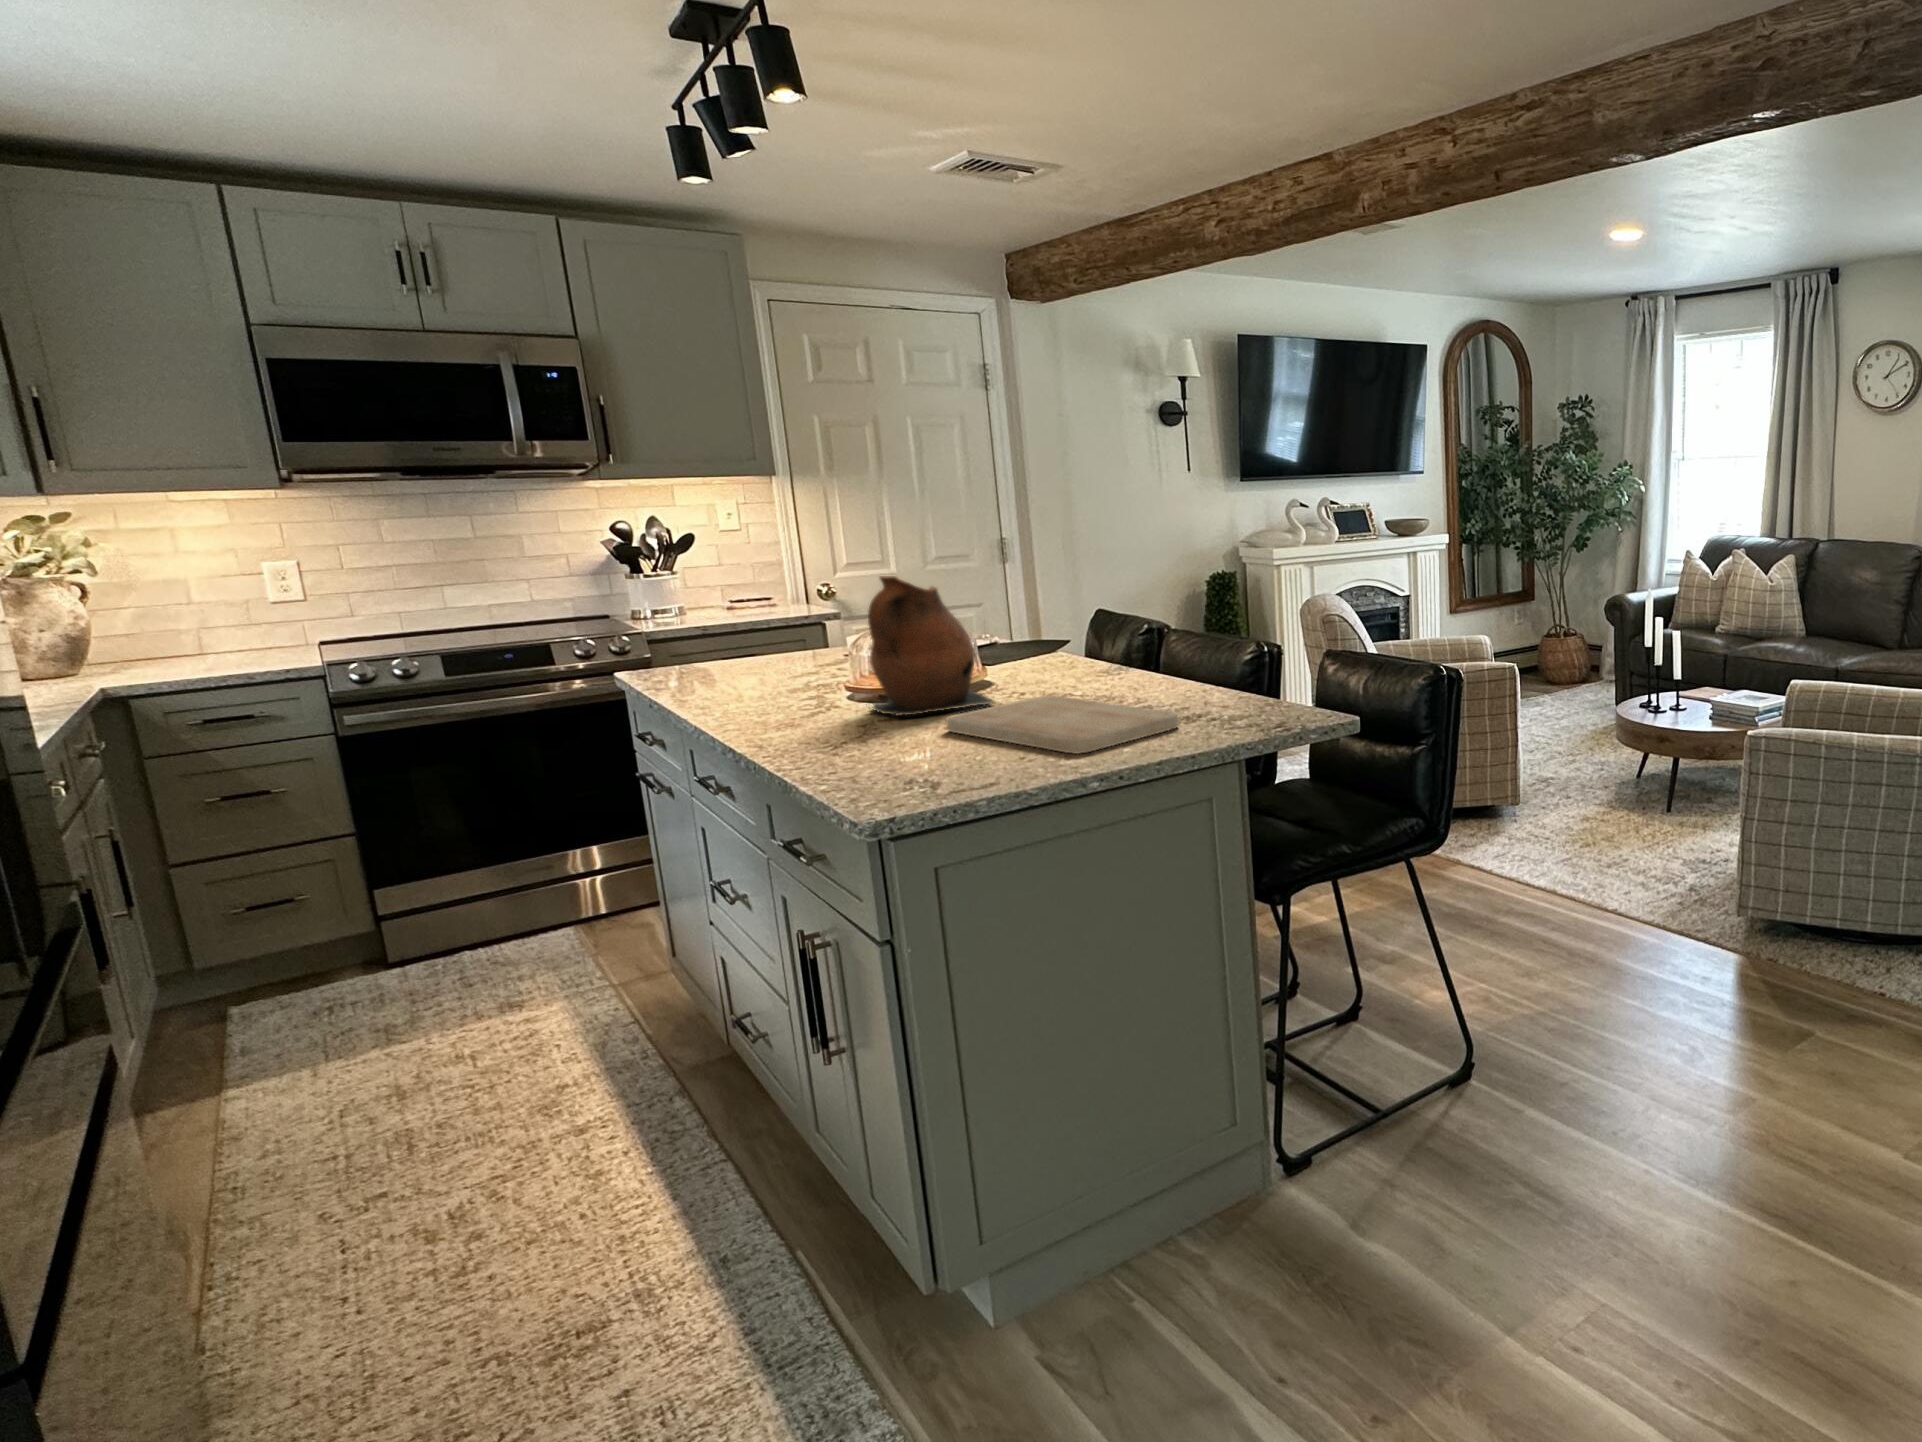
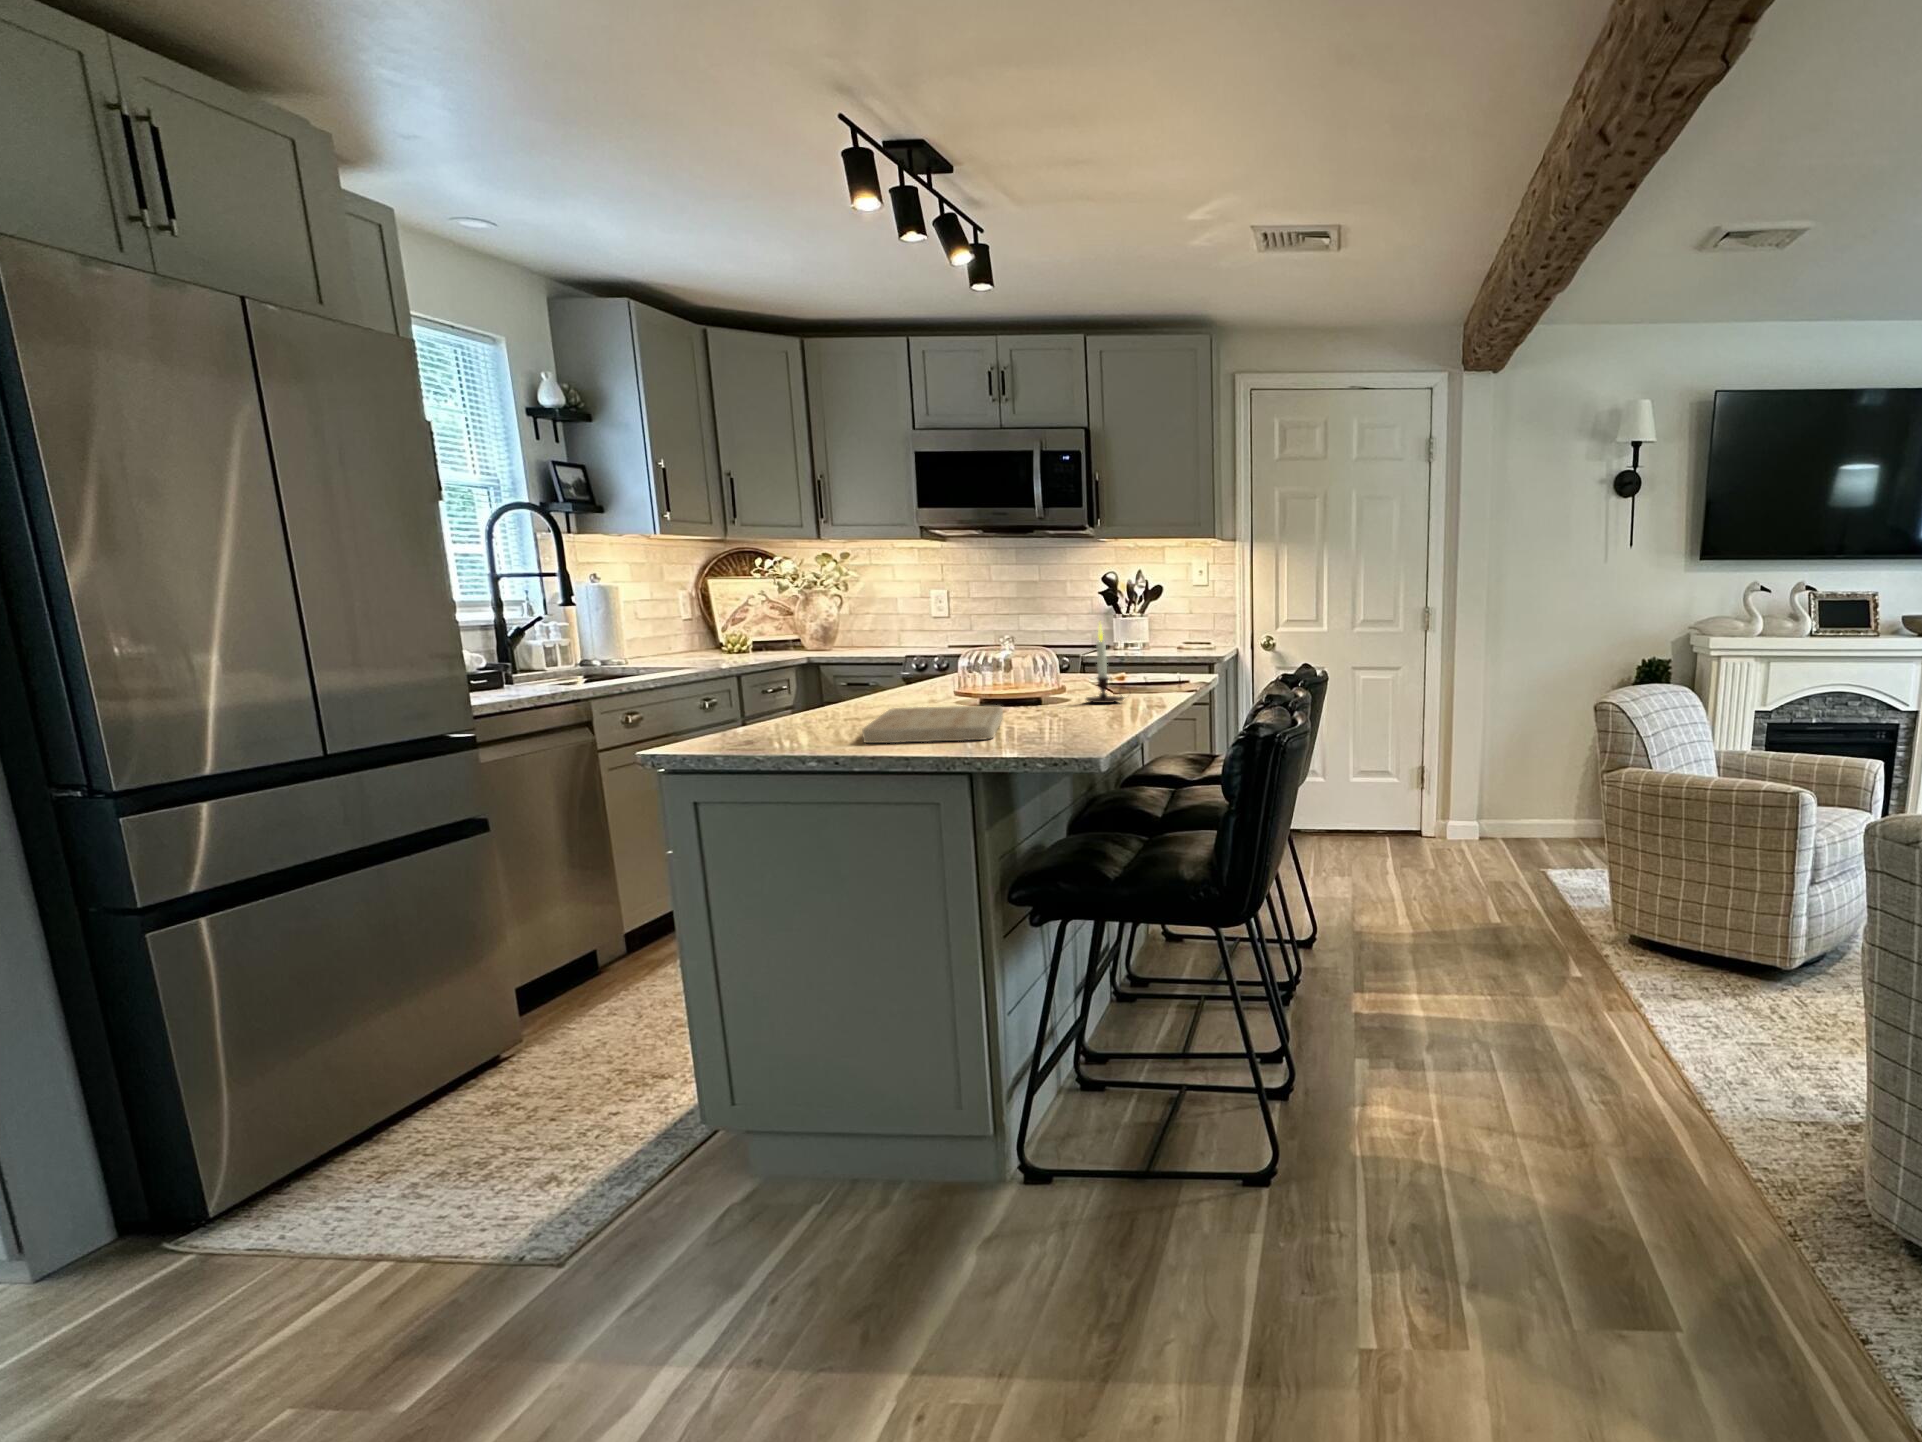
ceramic pitcher: present [868,576,993,716] -> none [901,589,1020,712]
candle: none [1033,592,1084,679] -> present [1086,625,1124,703]

